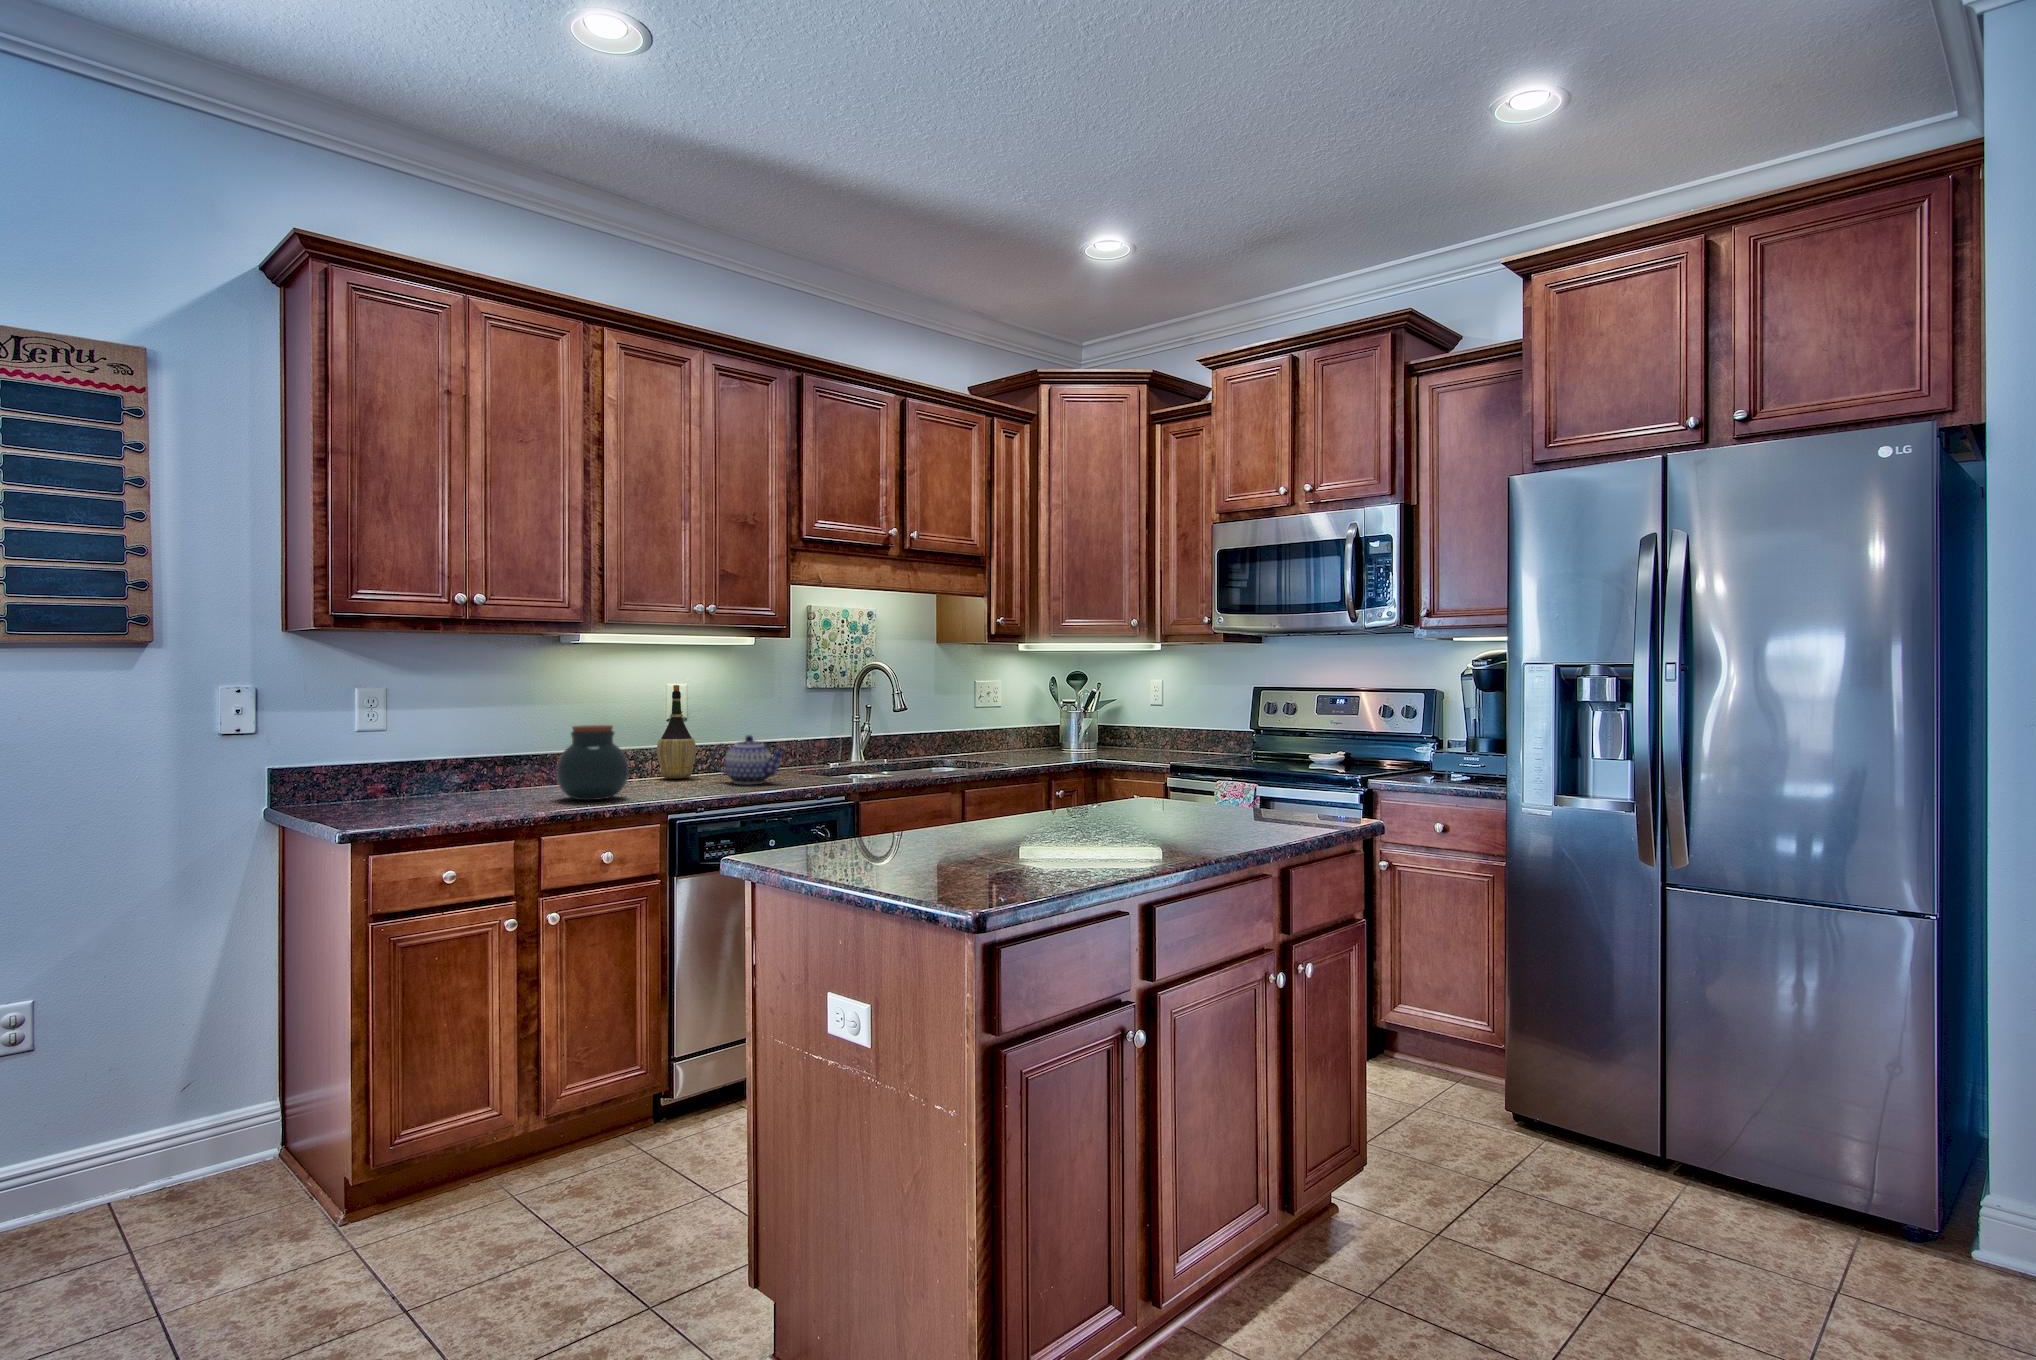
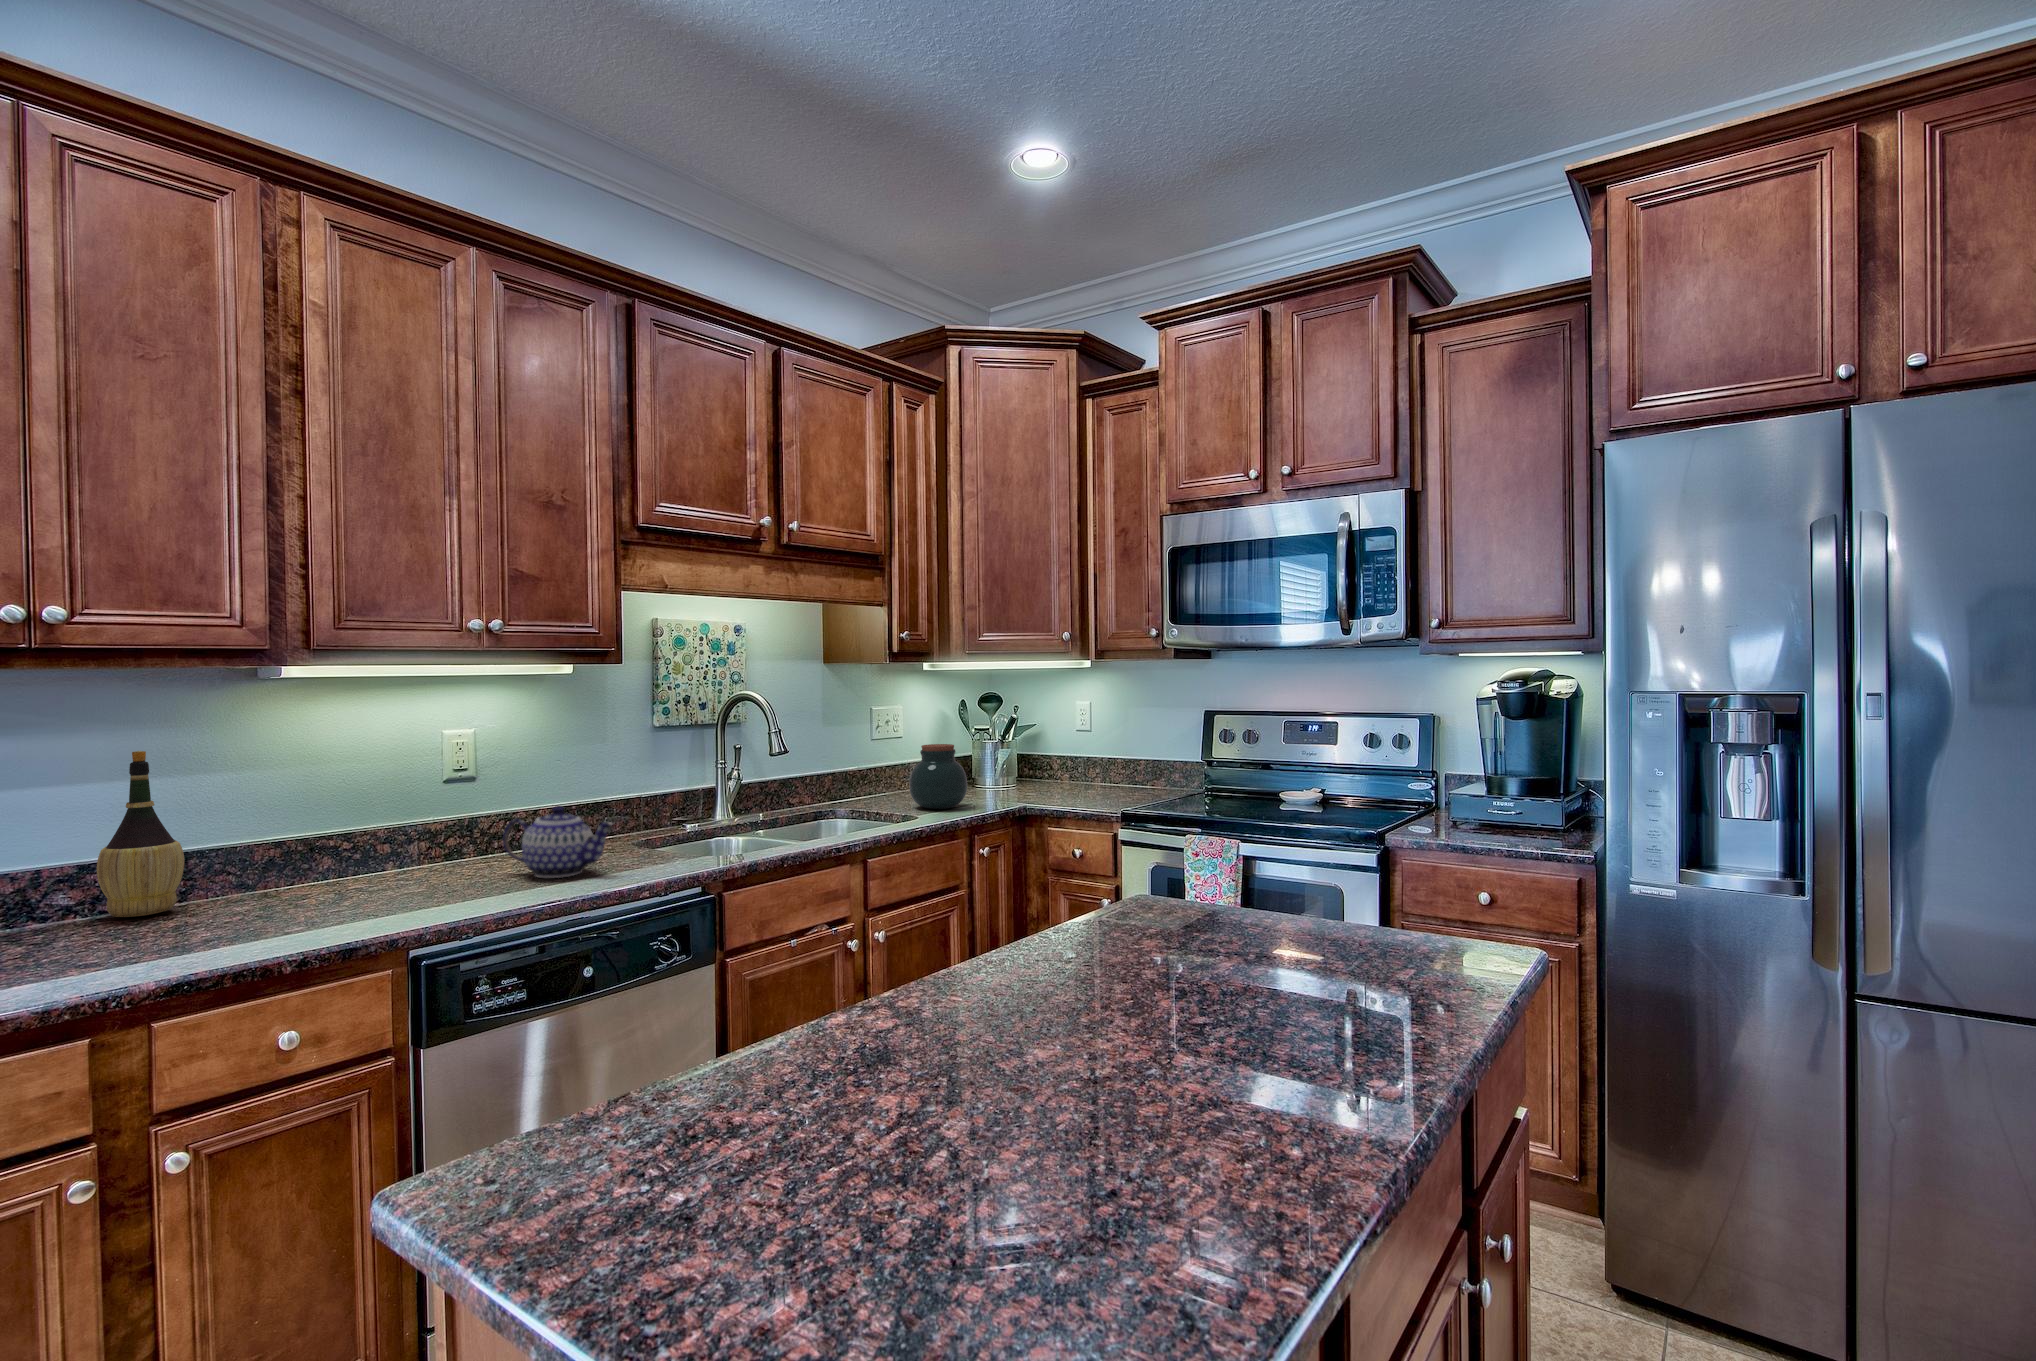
wine bottle: present [657,685,696,779] -> present [97,751,184,917]
jar: present [557,725,628,800] -> present [910,744,967,809]

